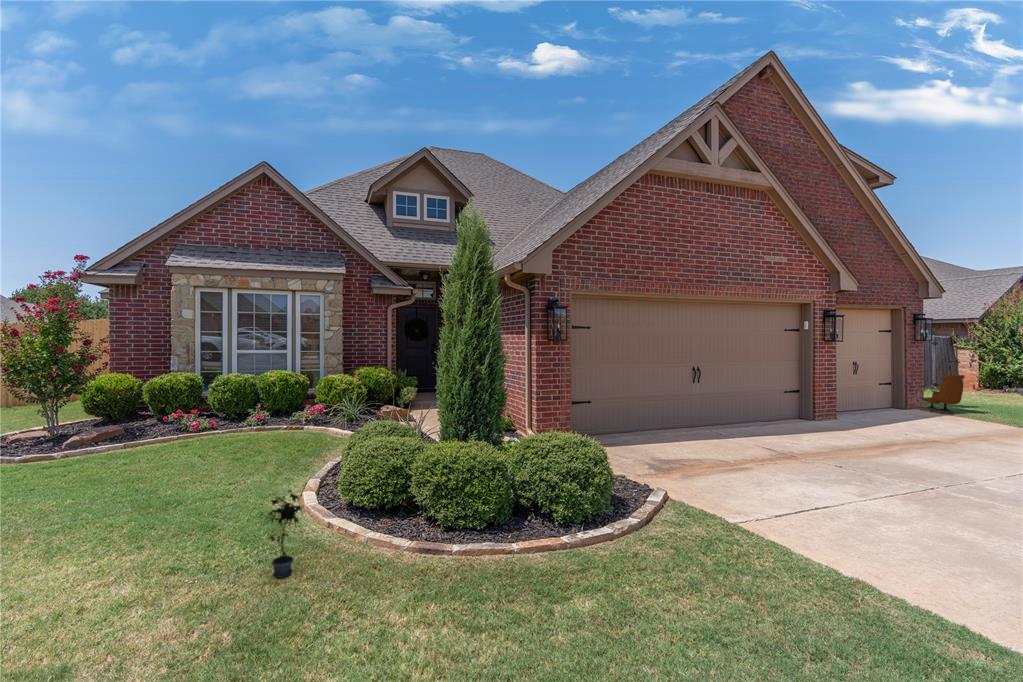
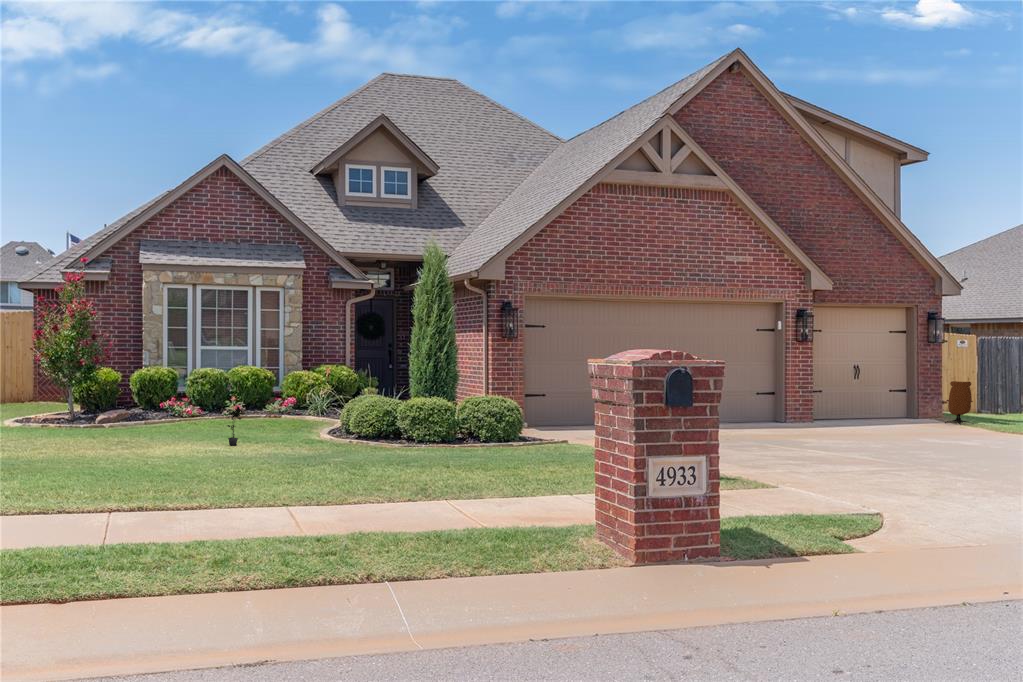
potted plant: present [266,490,303,578] -> present [227,406,244,446]

